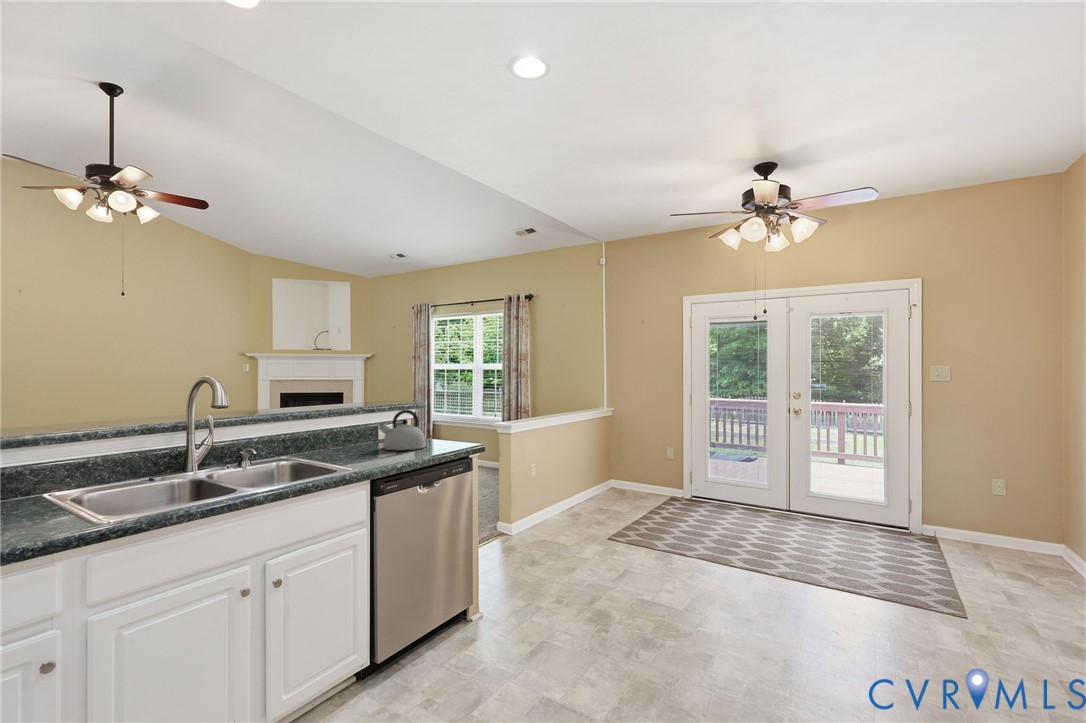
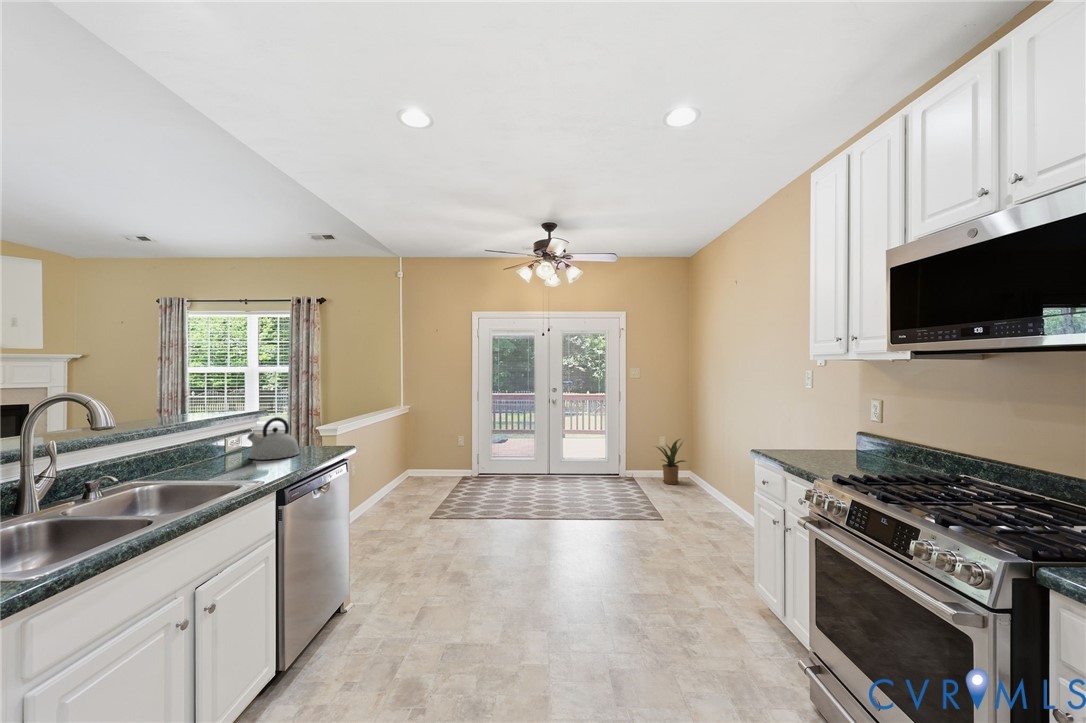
house plant: none [964,485,1050,561] -> present [657,439,686,484]

